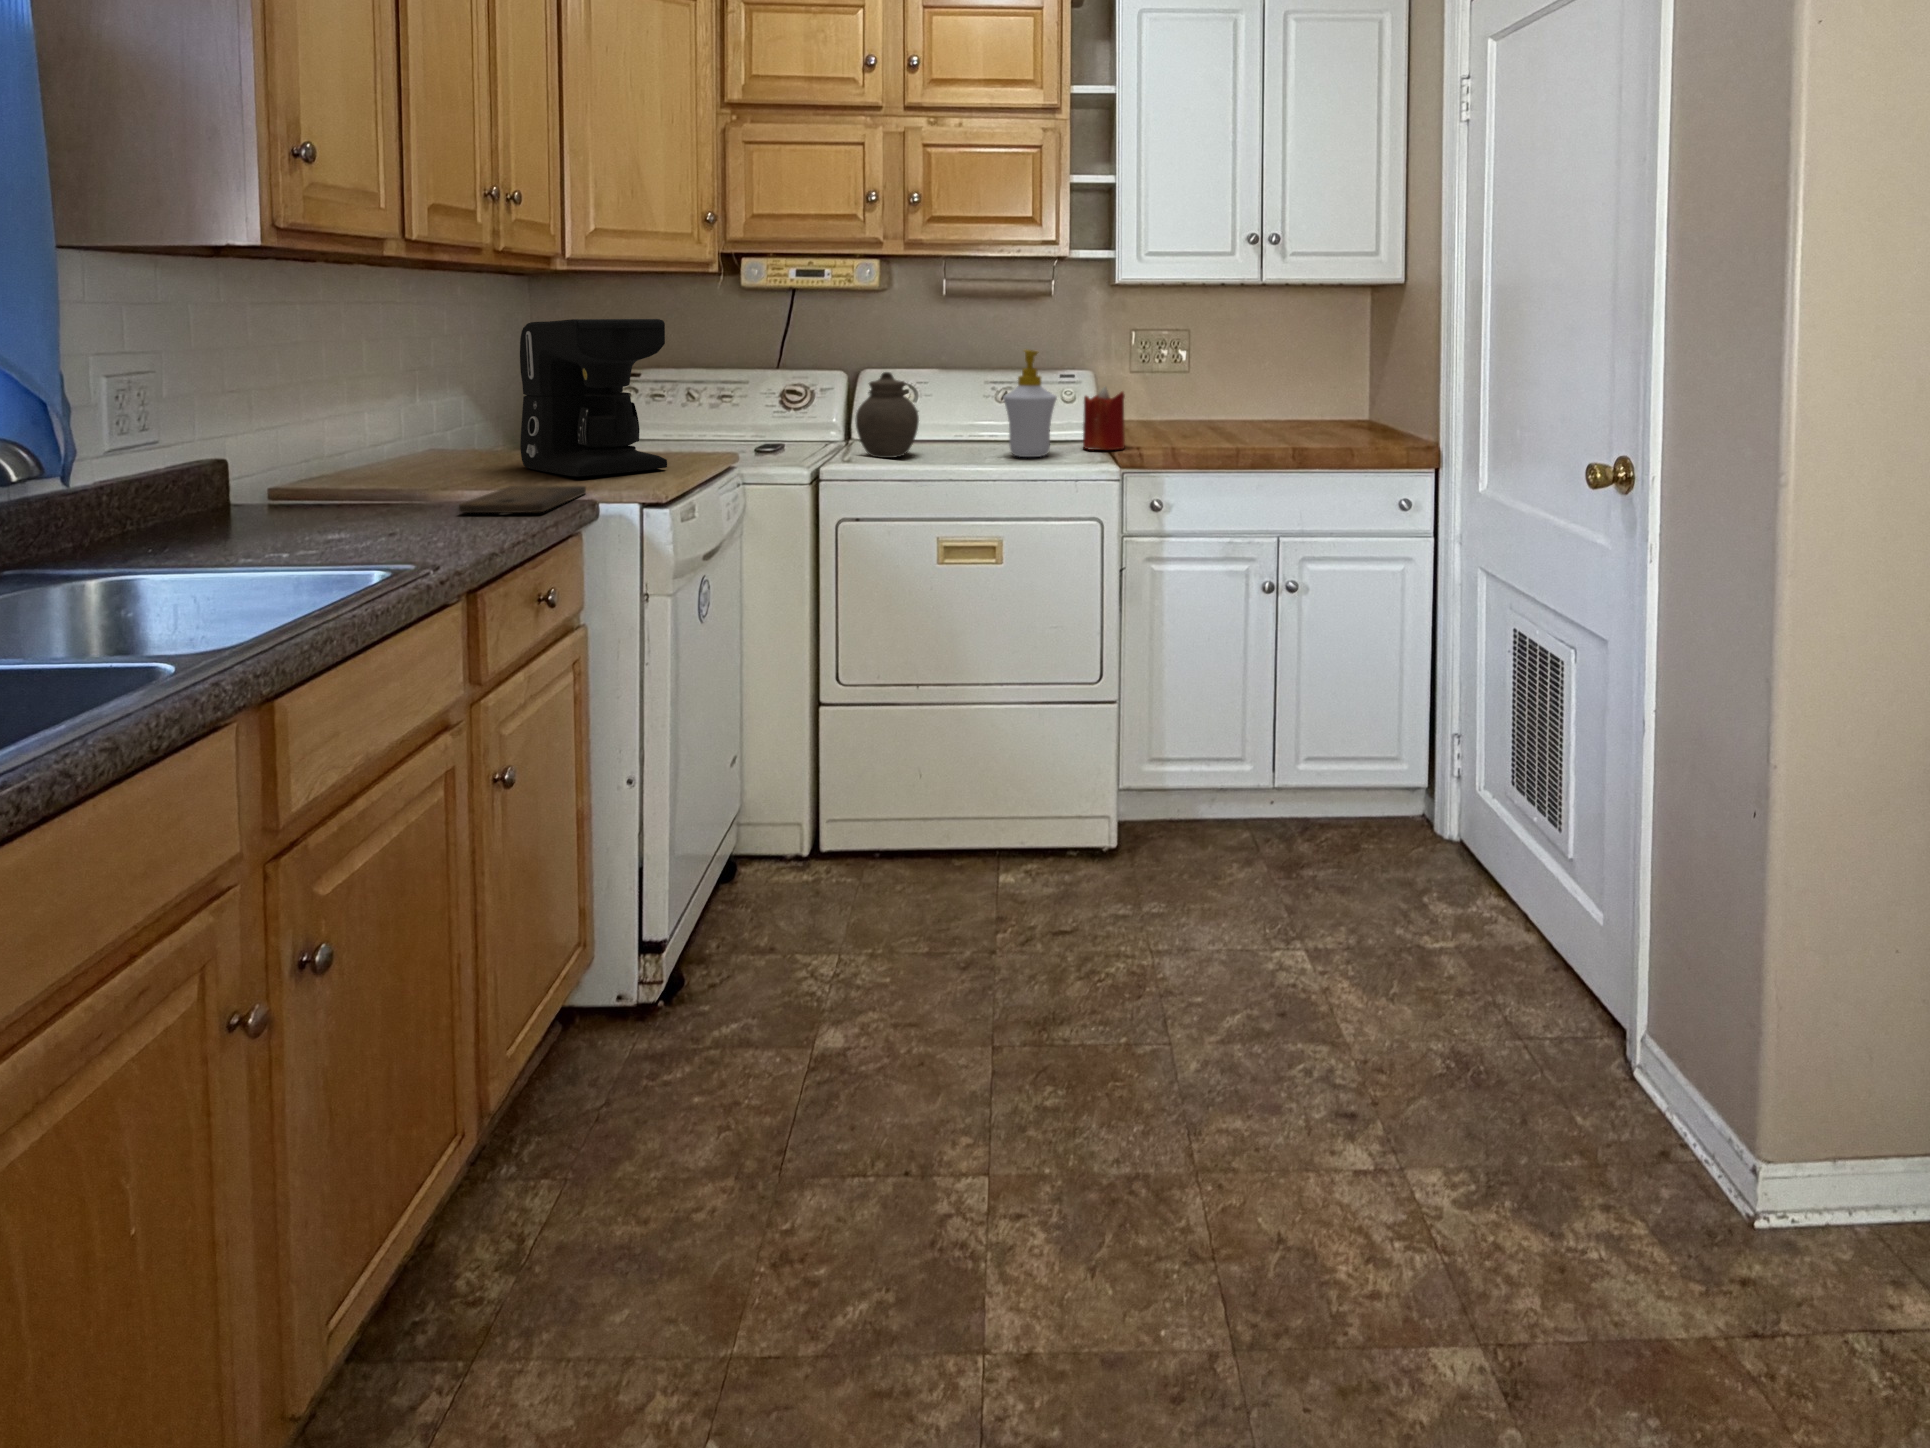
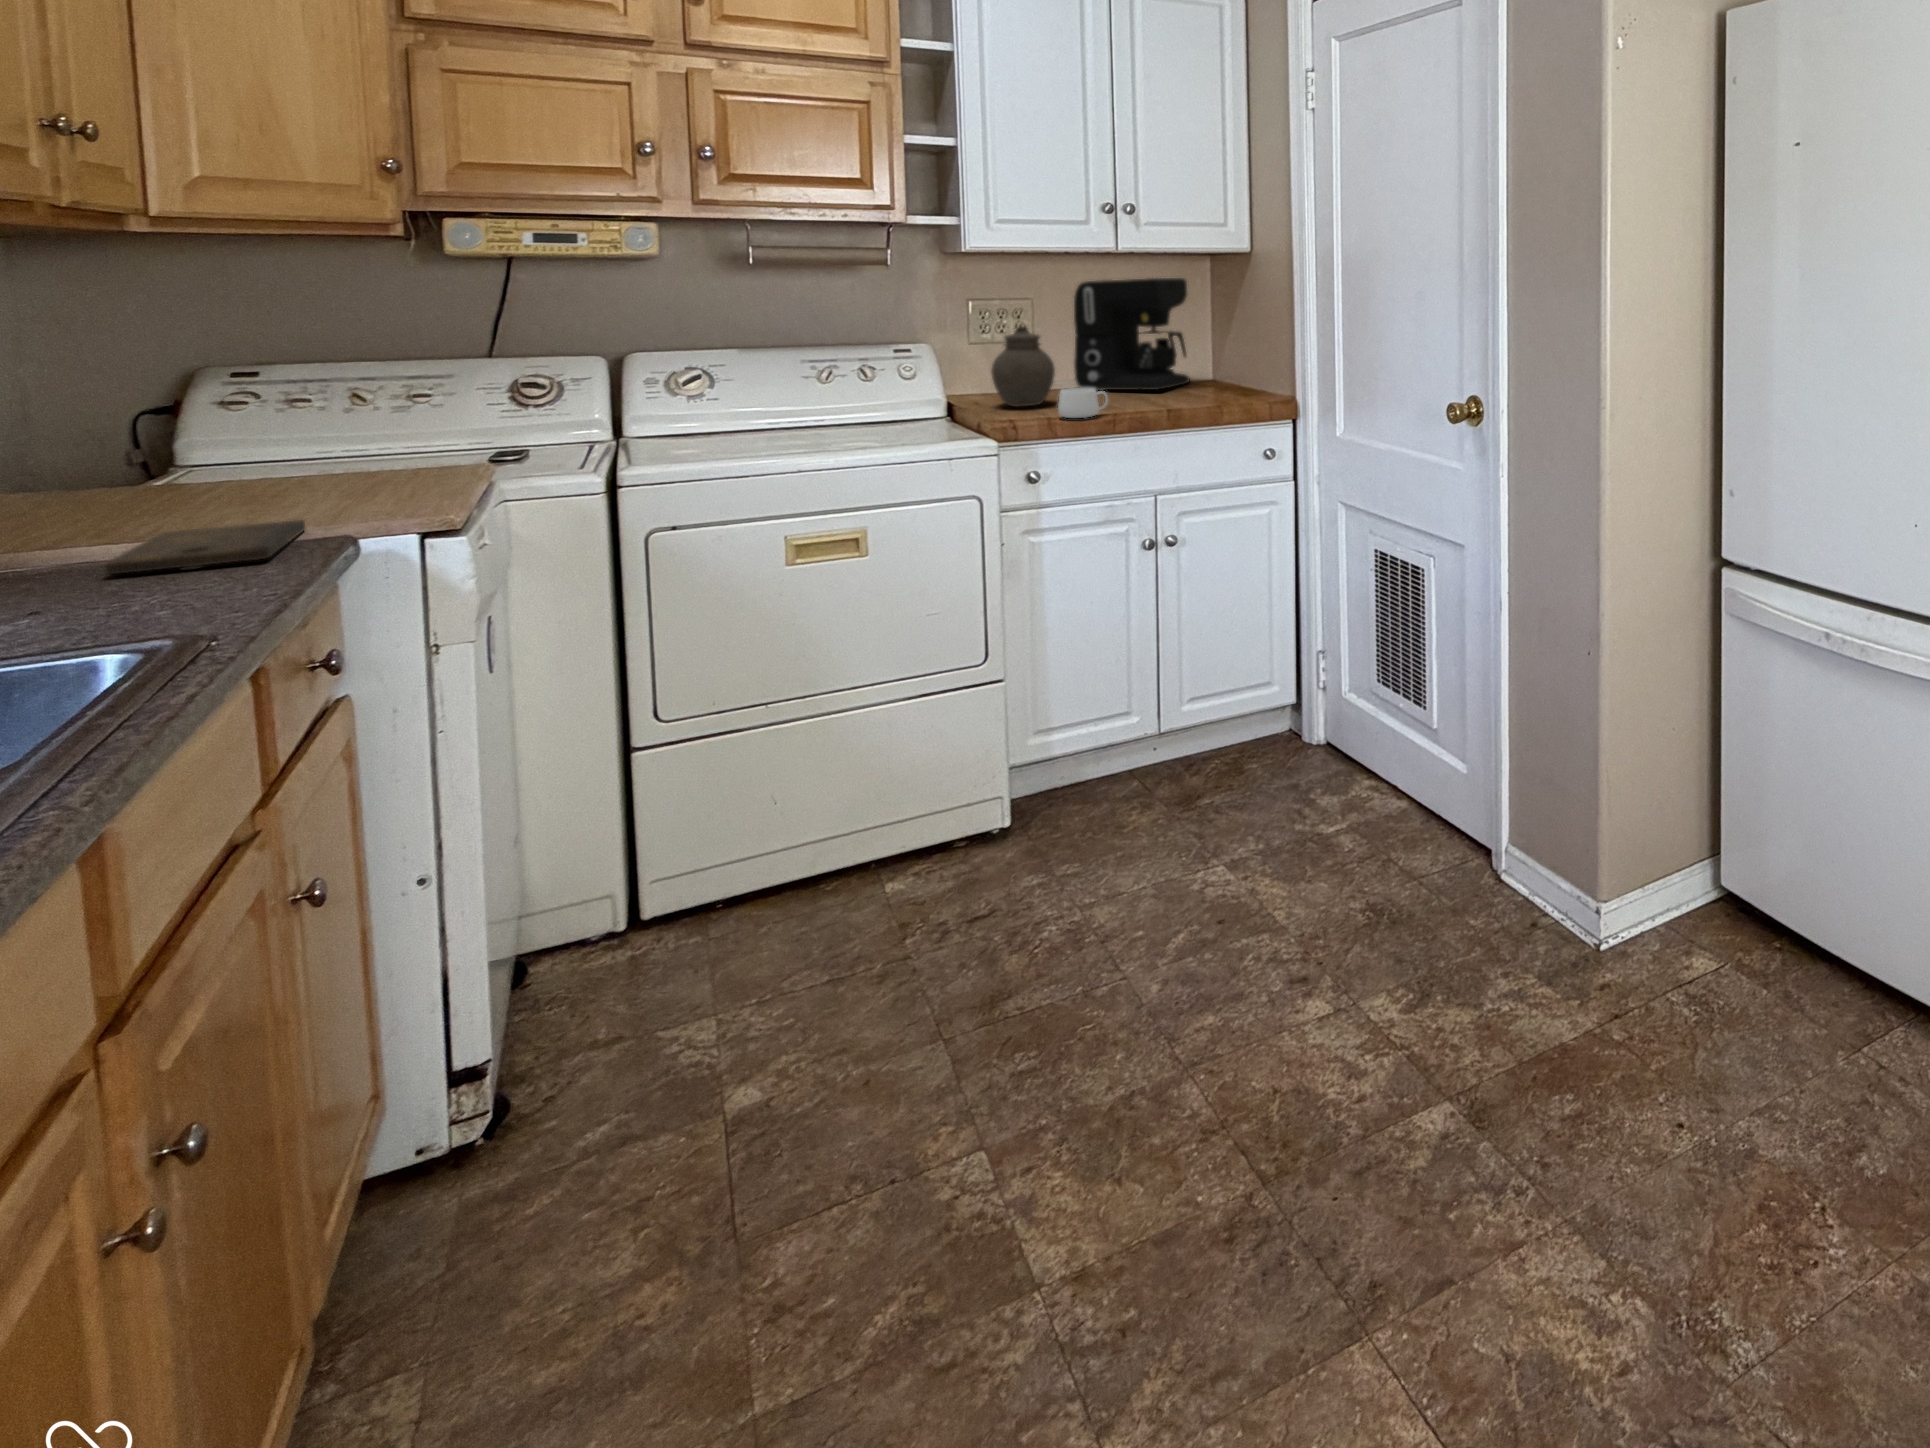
coffee maker: present [520,319,667,477] -> present [1074,278,1190,390]
soap bottle: present [1003,350,1057,457] -> none [847,323,913,438]
jar: present [856,372,919,458] -> present [991,326,1055,407]
candle: present [1083,387,1125,450] -> none [939,358,988,425]
mug: none [1188,421,1238,451] -> present [1058,388,1108,418]

